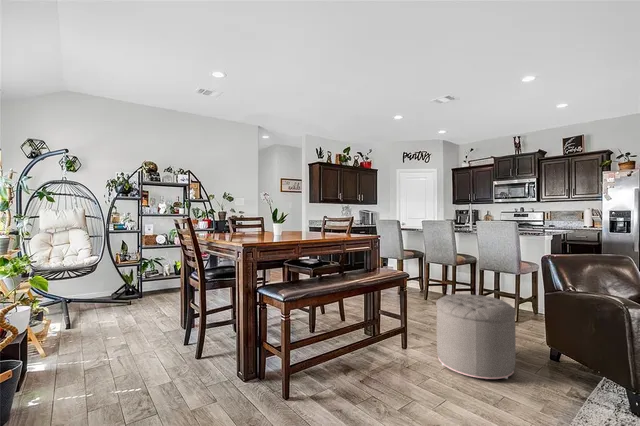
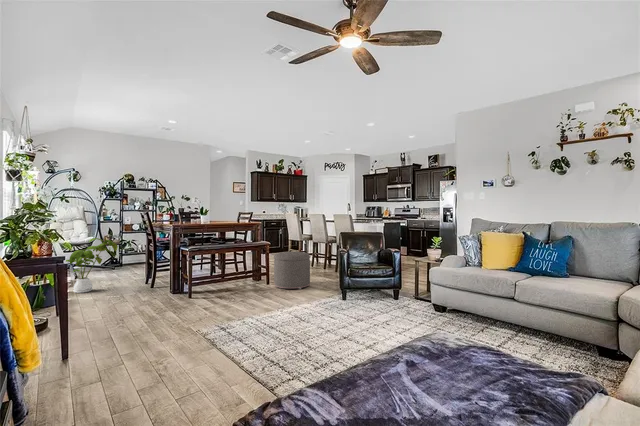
house plant: none [36,269,137,382] -> present [66,238,118,293]

